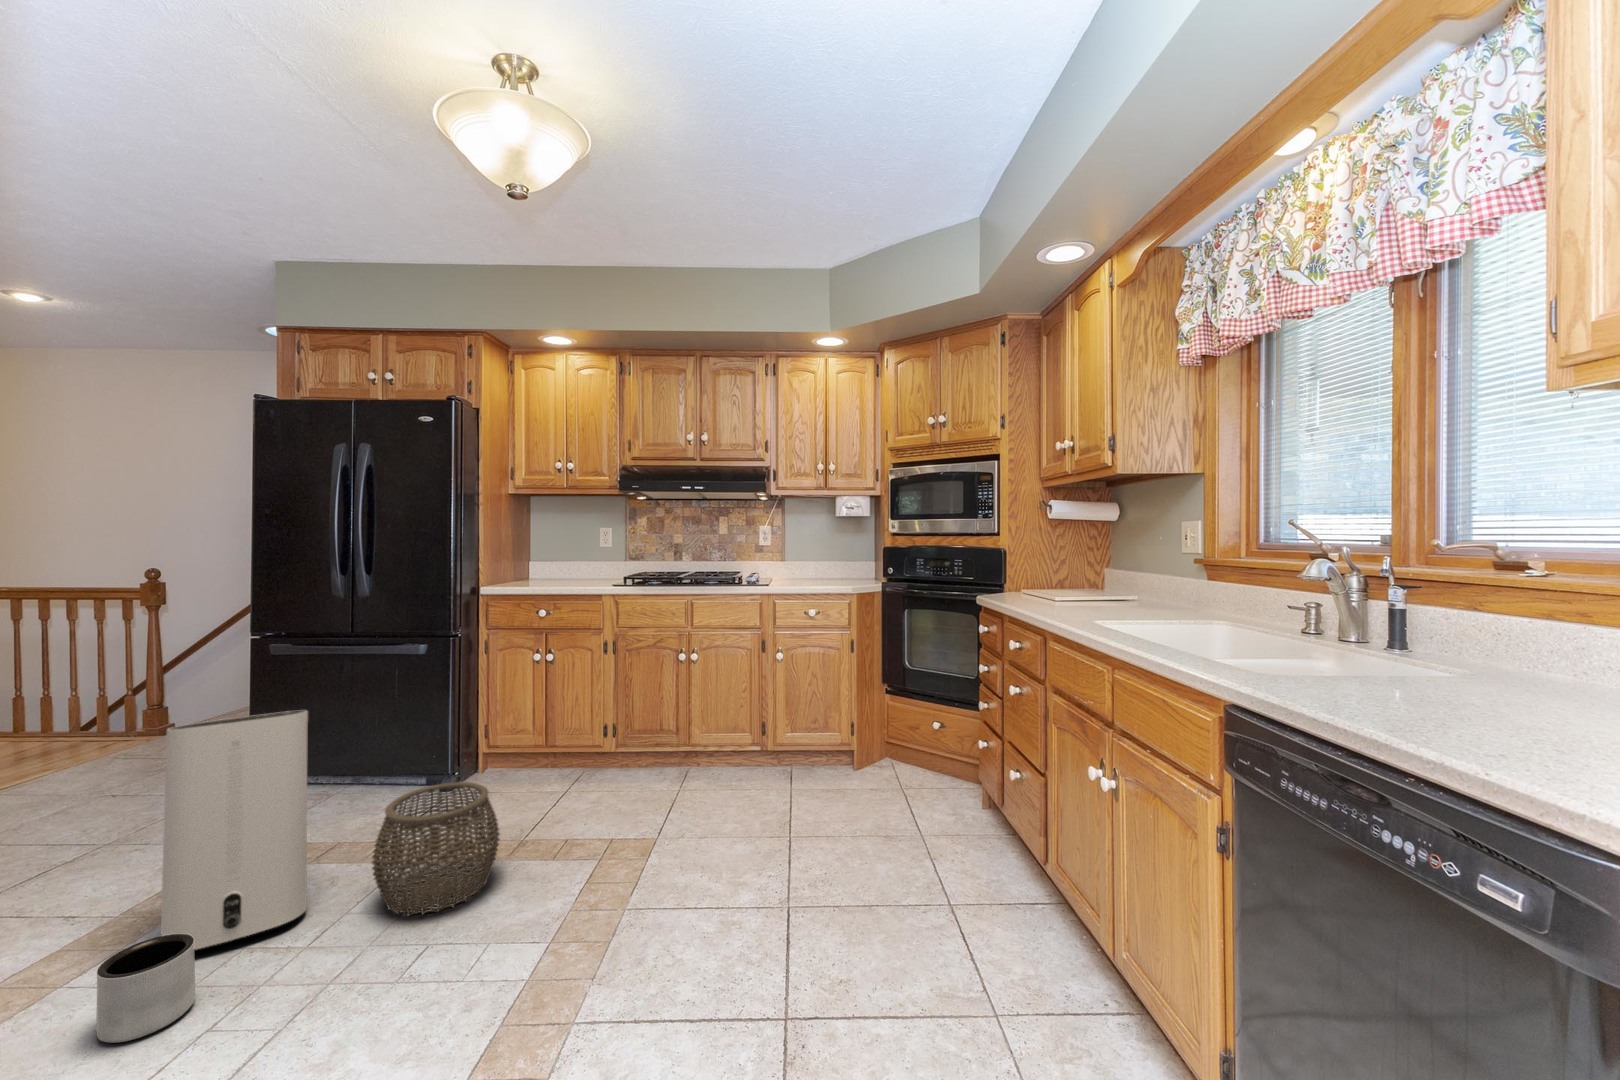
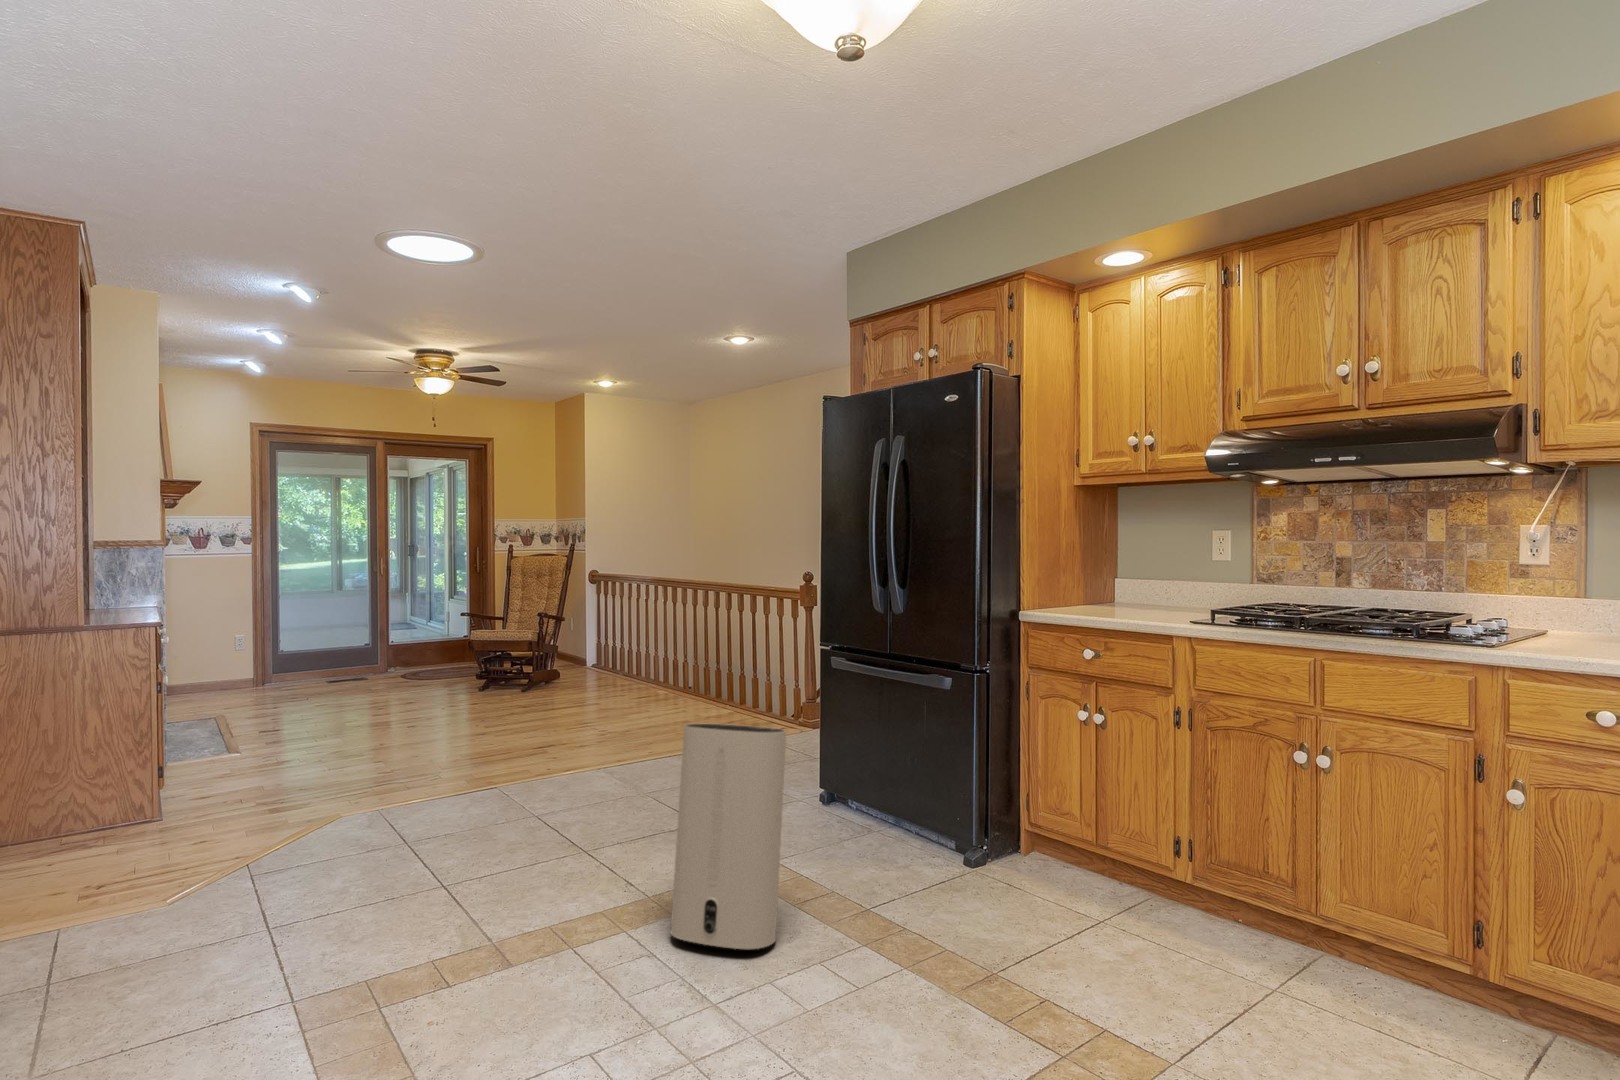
woven basket: present [372,782,500,916] -> none [815,851,952,1012]
planter: present [96,934,195,1043] -> none [600,914,663,1001]

